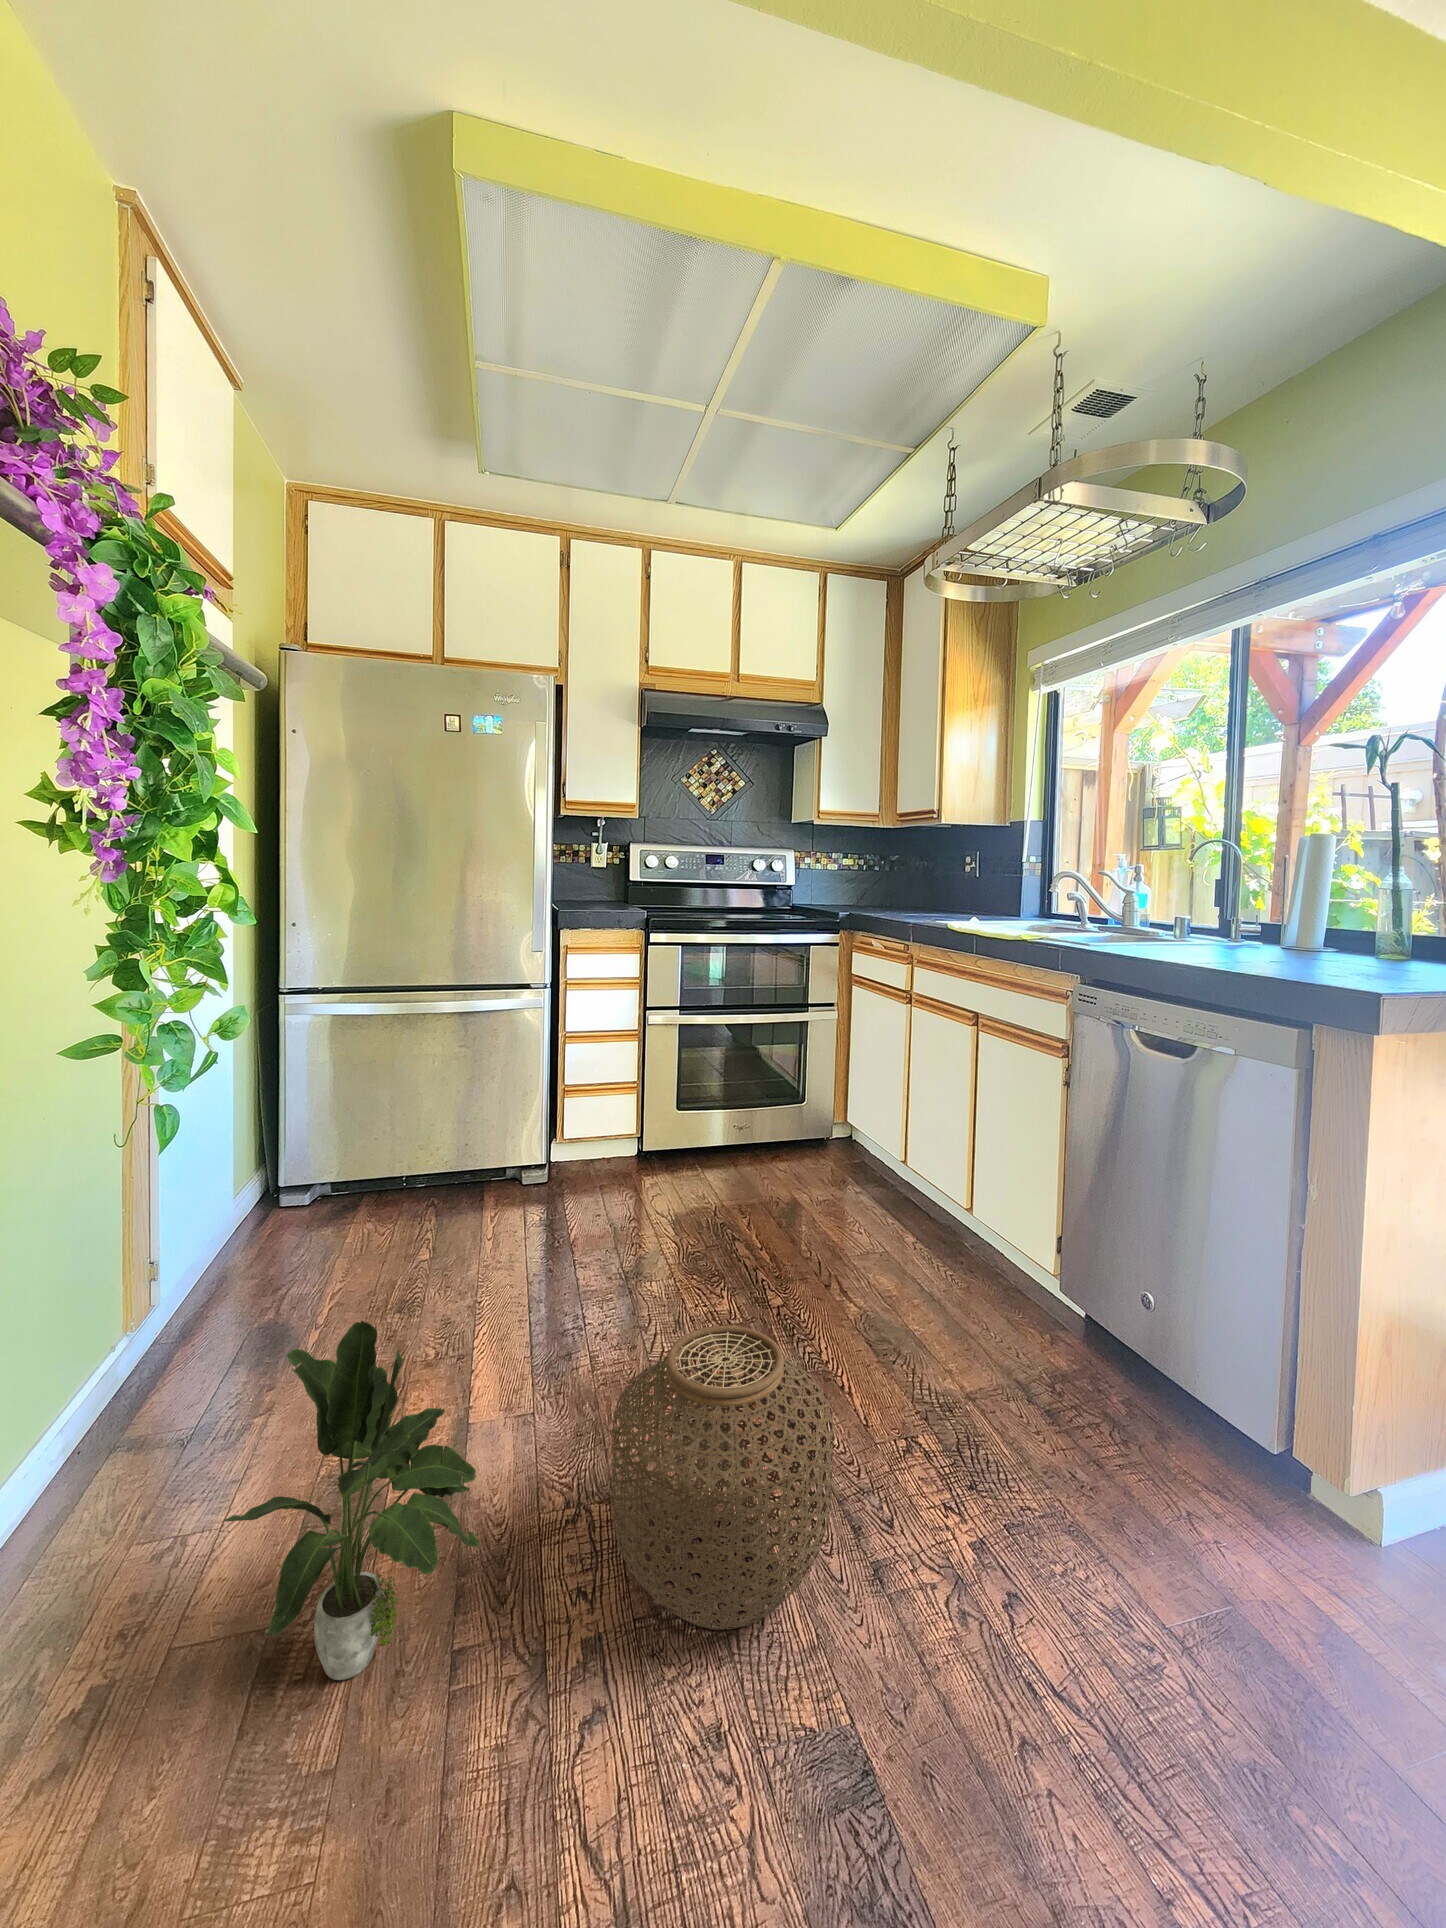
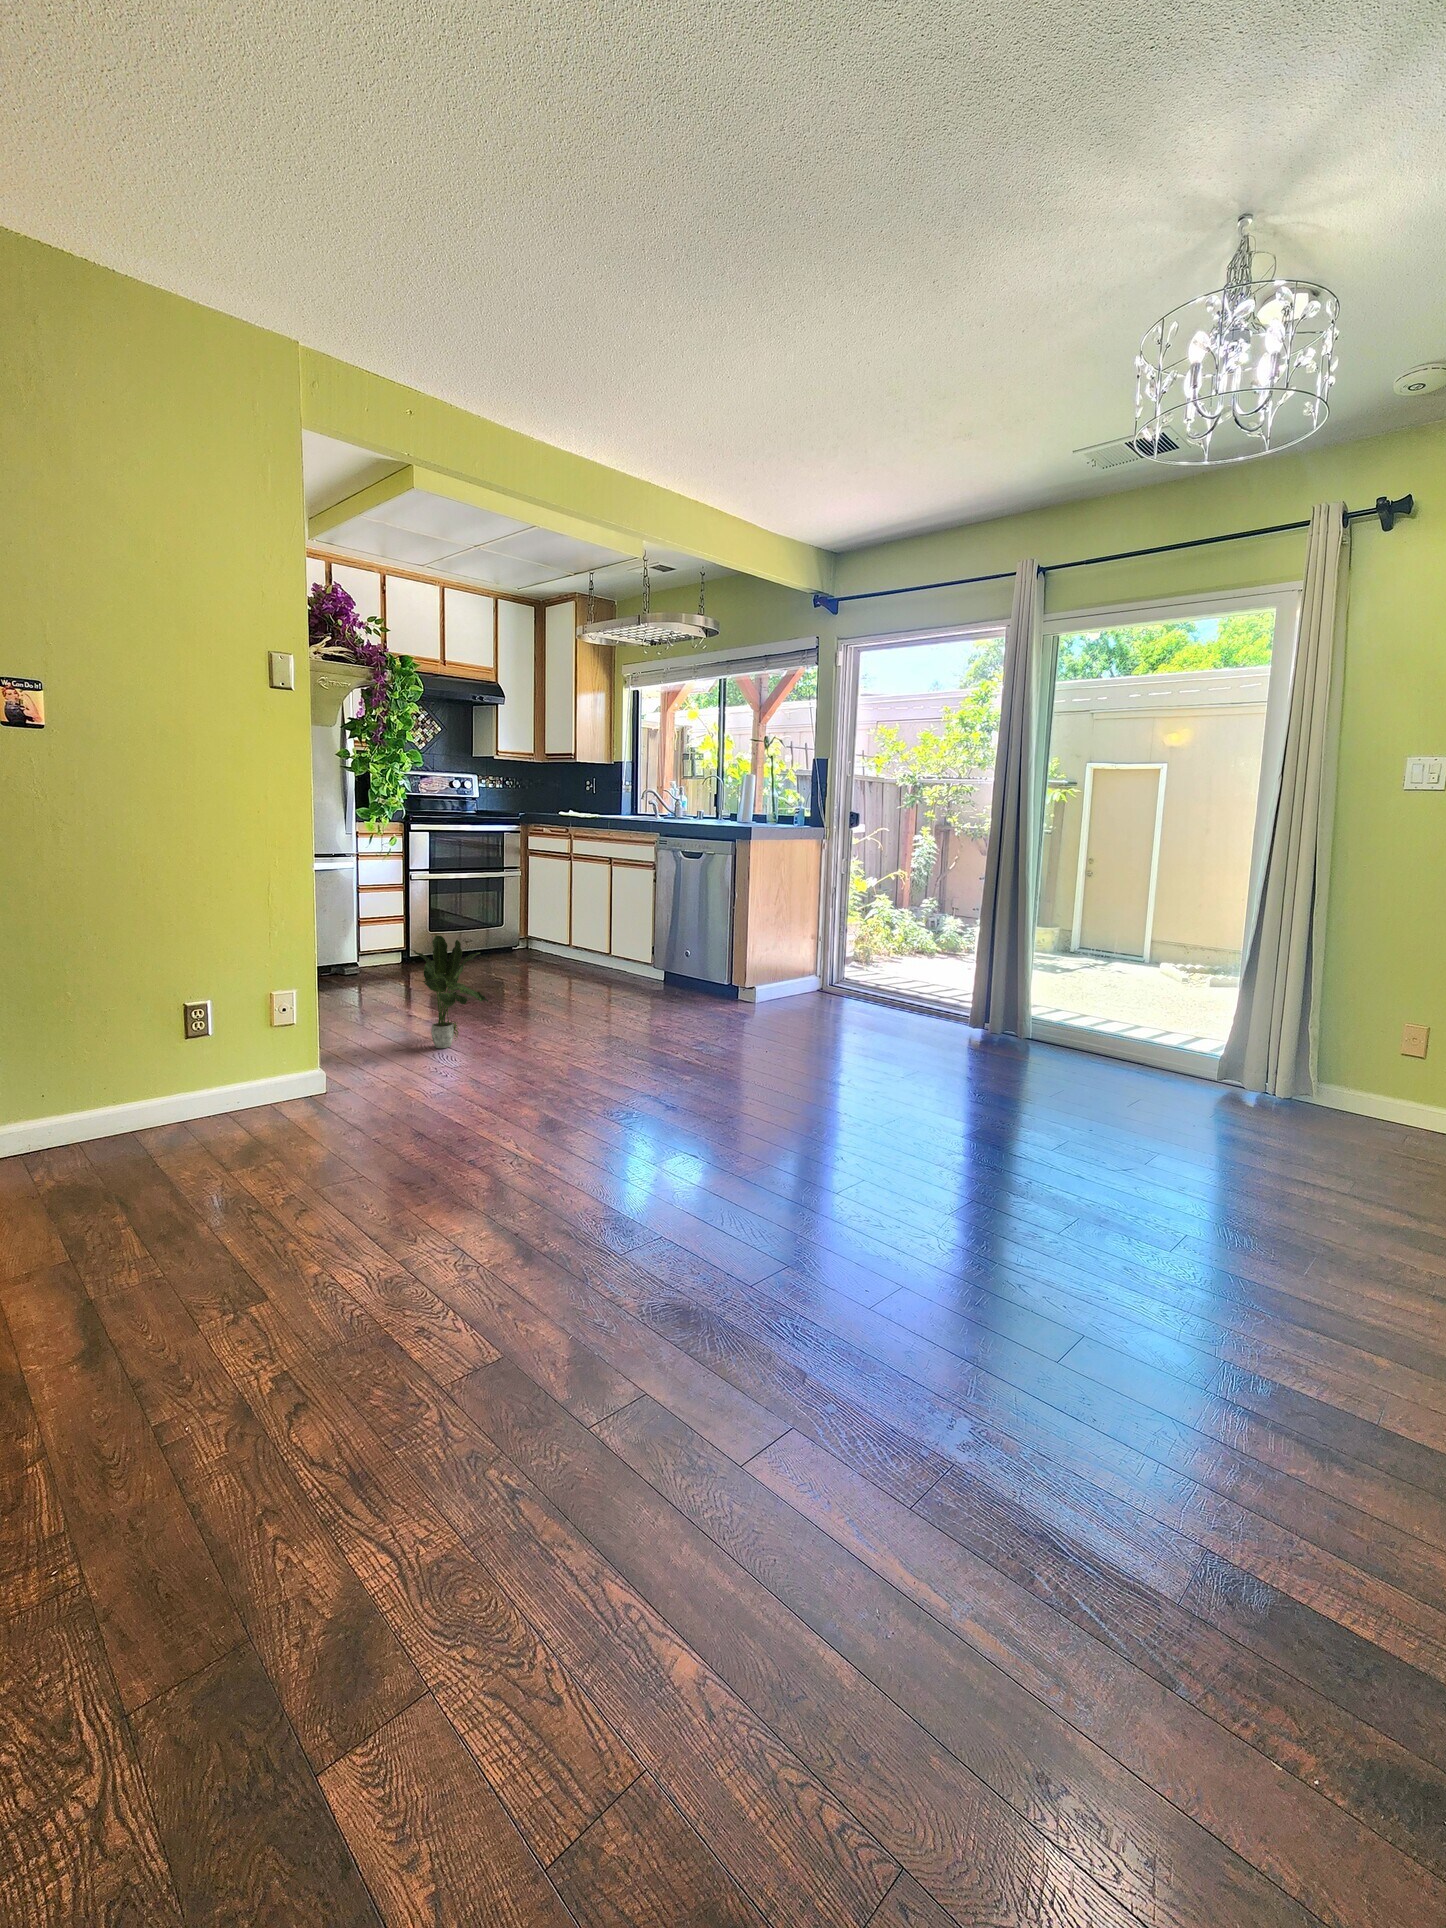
woven basket: present [611,1326,833,1629] -> none [516,946,593,1030]

